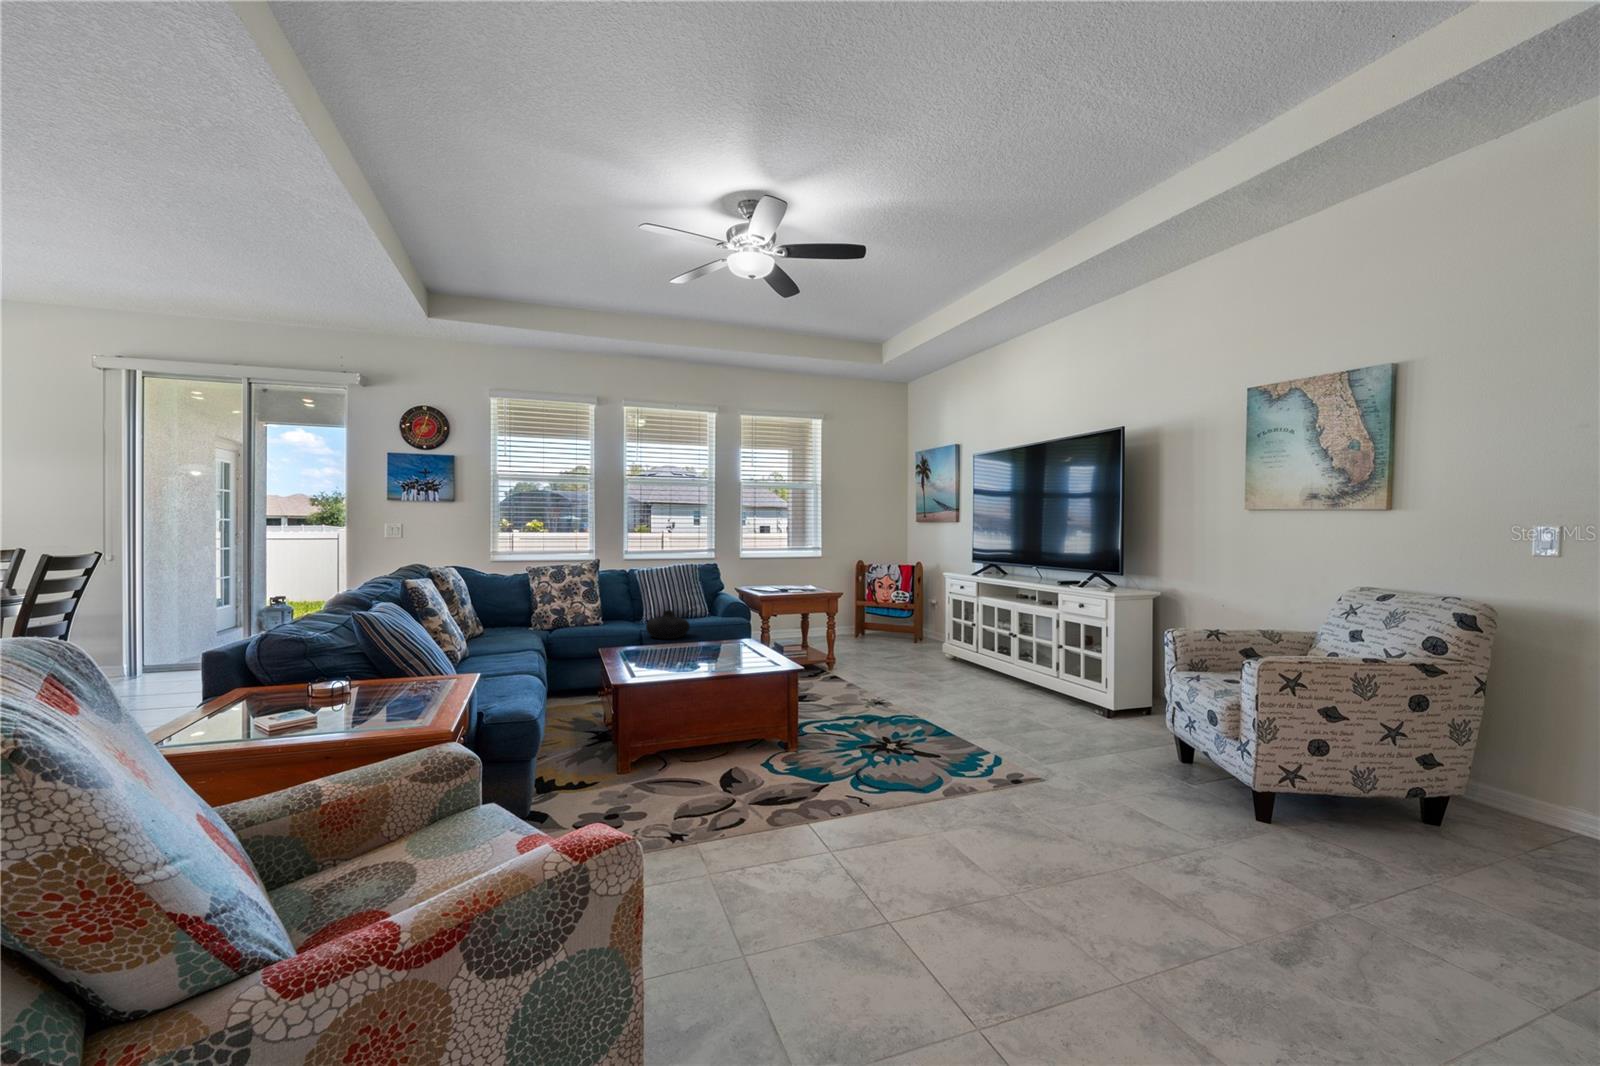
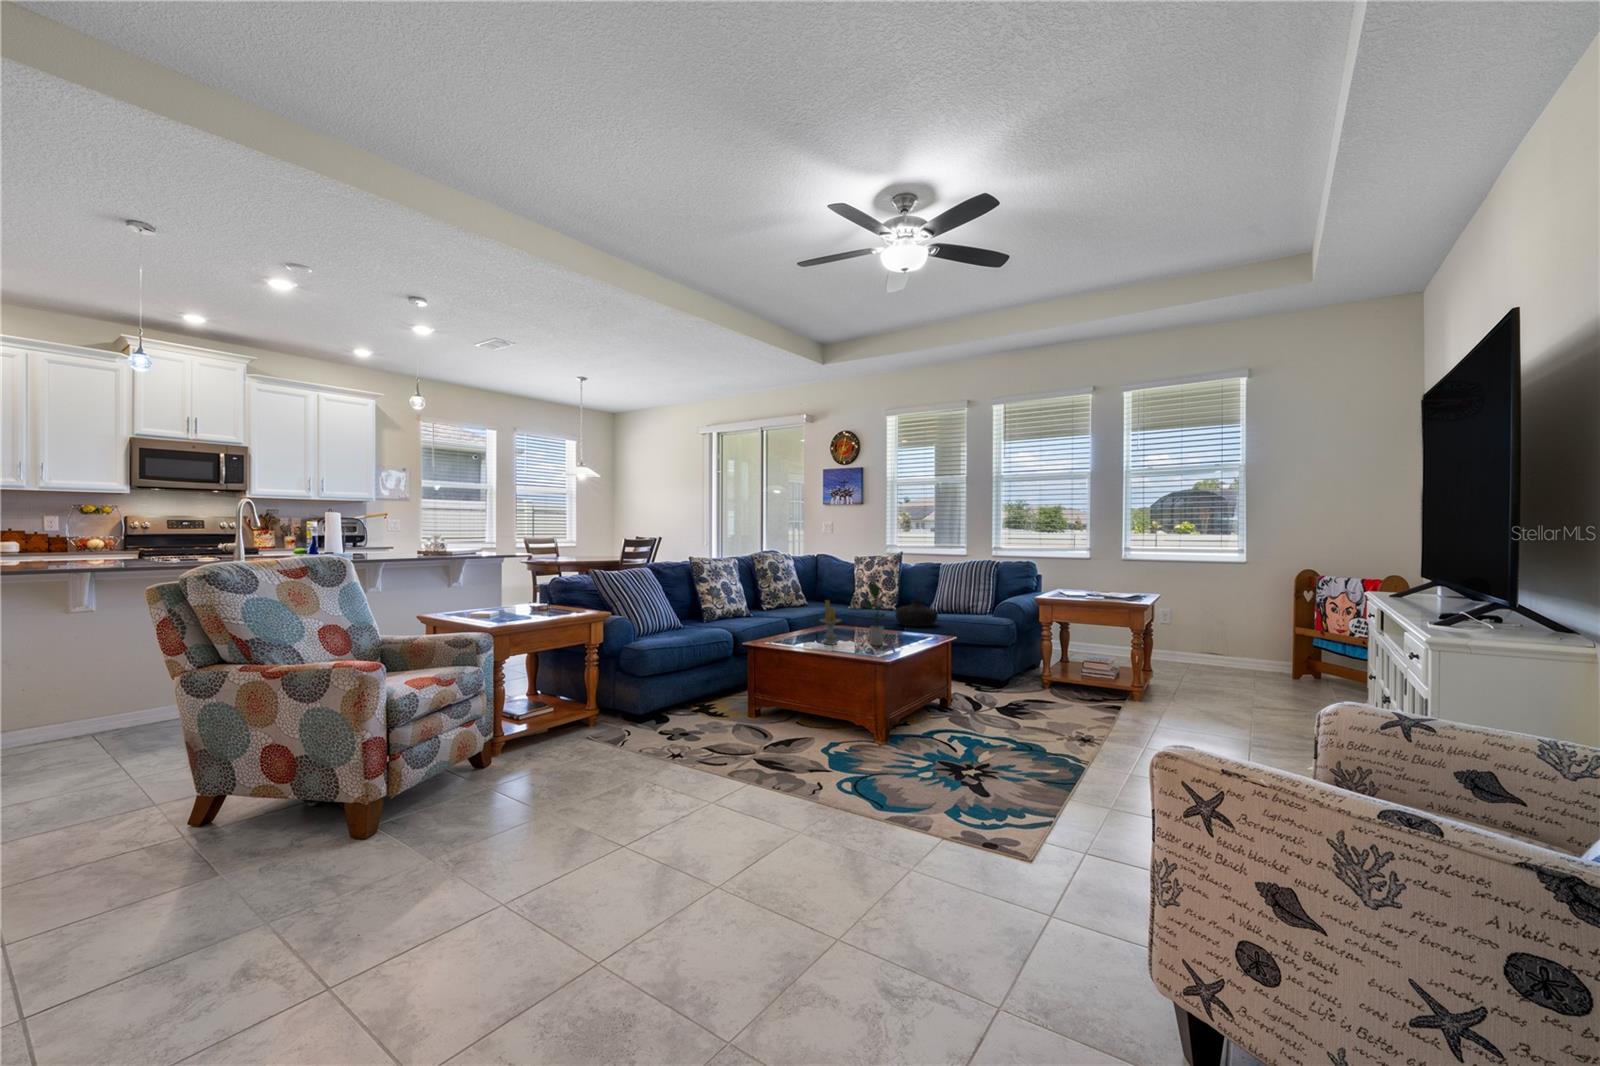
potted plant: none [734,597,763,660] -> present [864,583,888,646]
candle: none [704,621,727,668] -> present [820,600,841,645]

